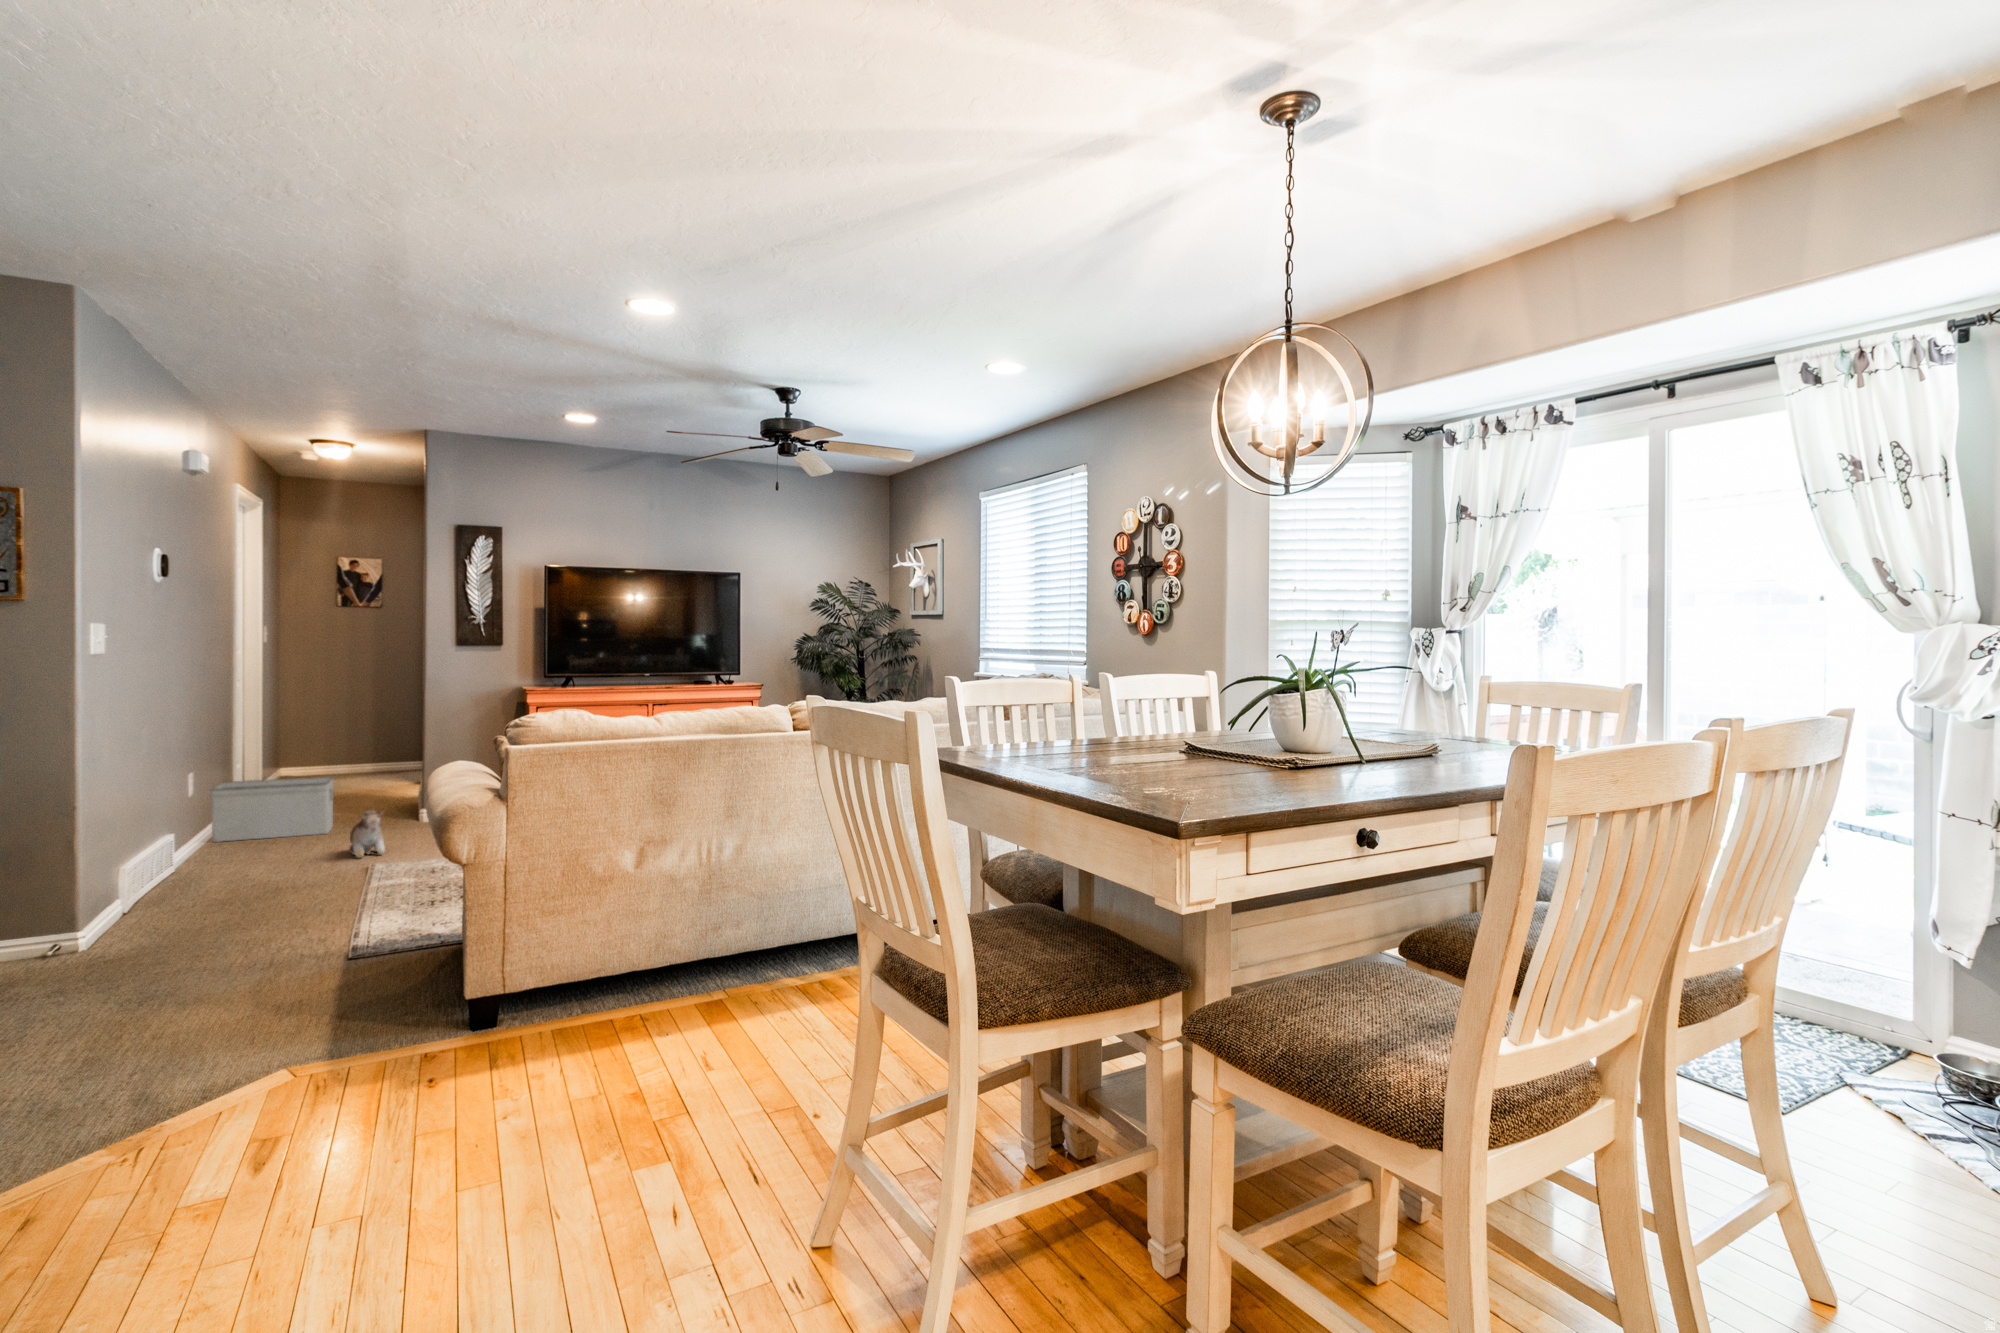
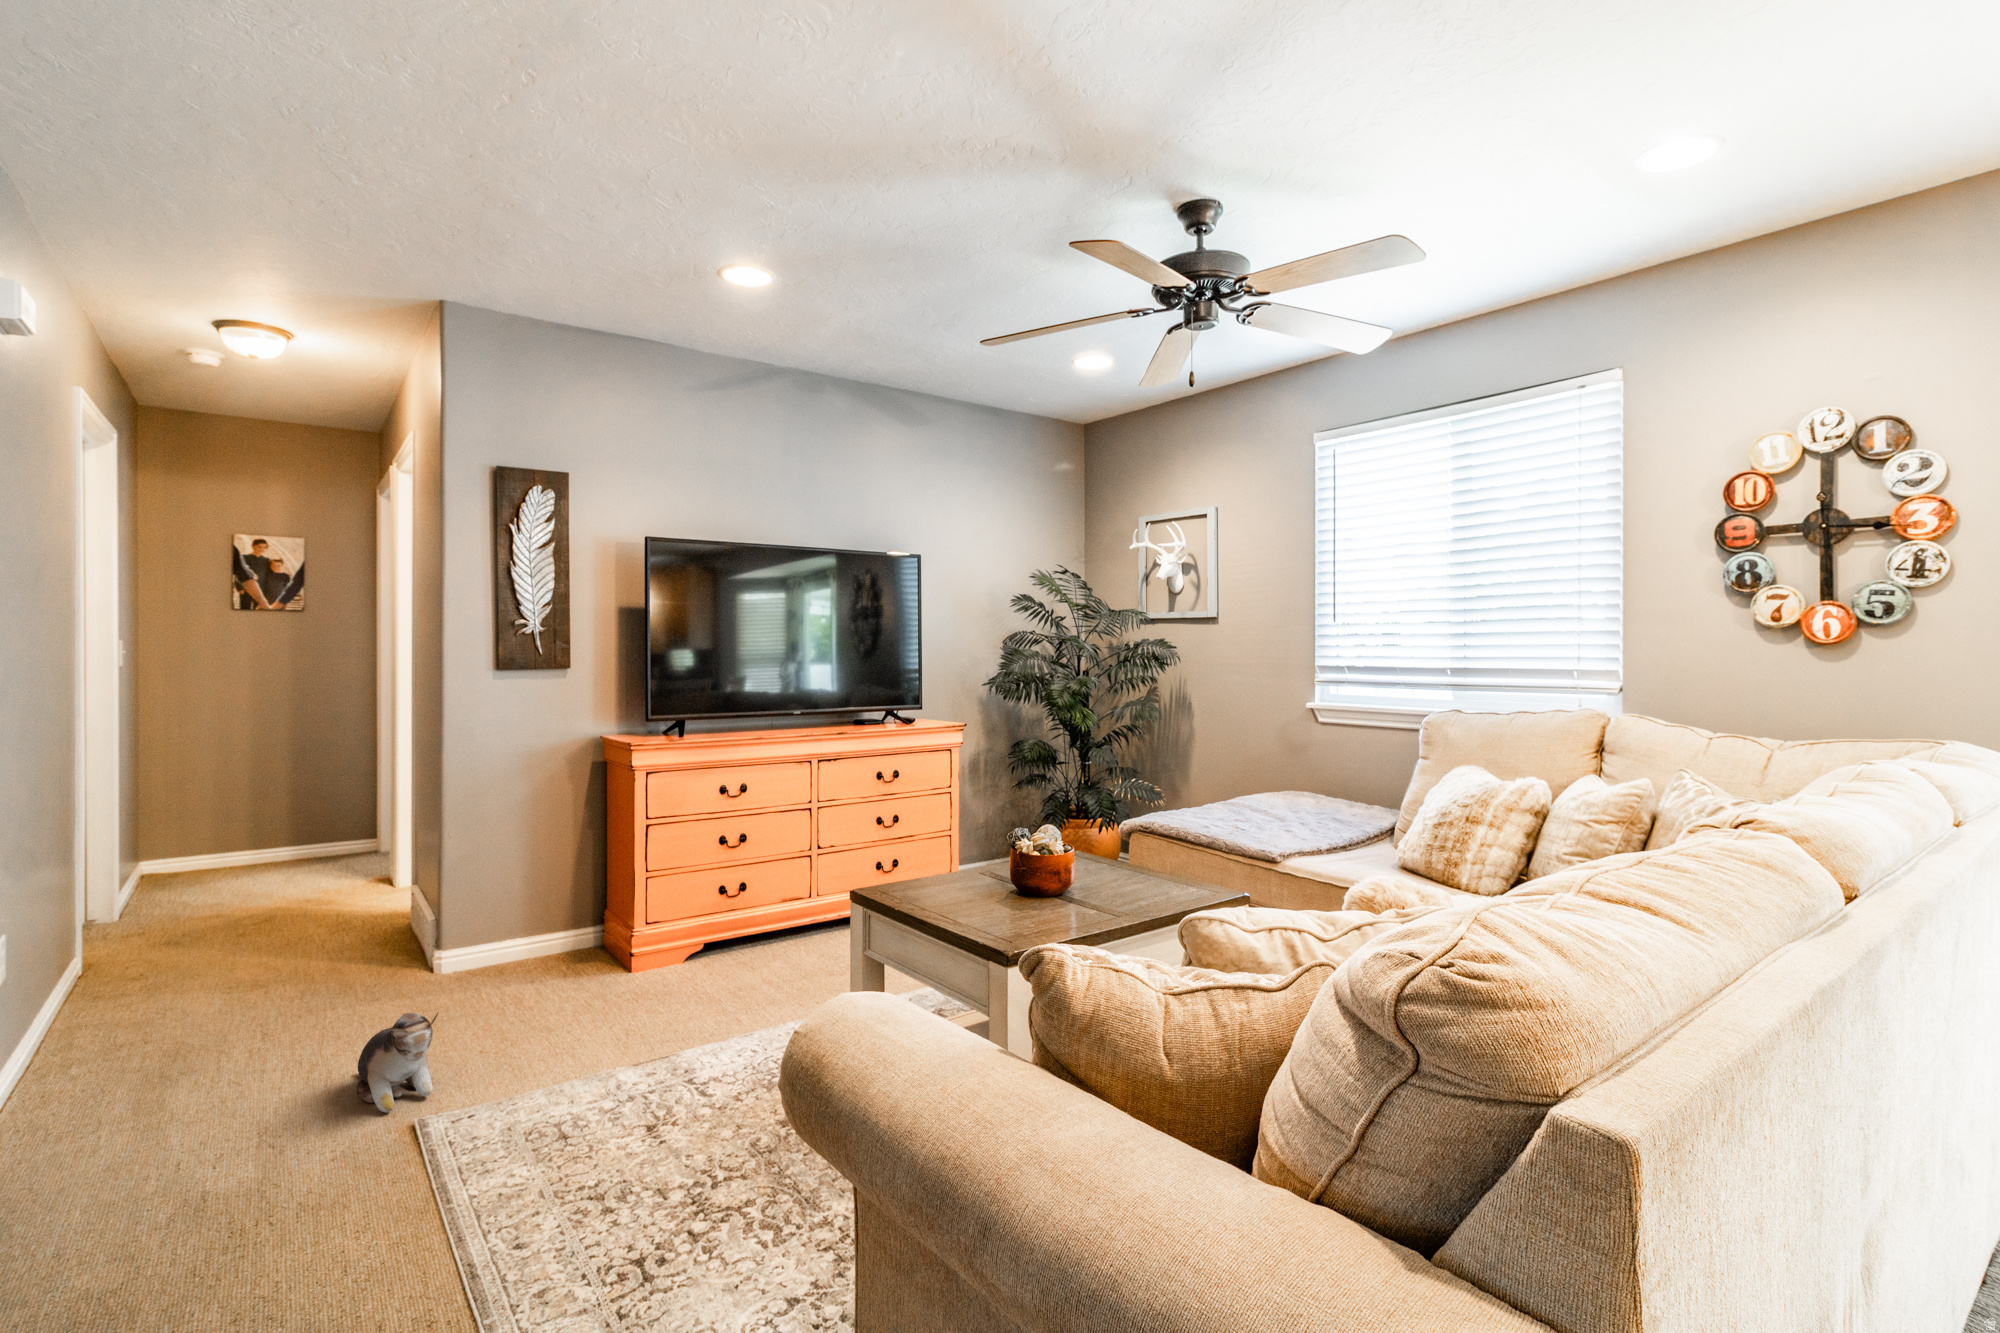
storage bin: present [210,777,334,842] -> none [42,915,284,1073]

